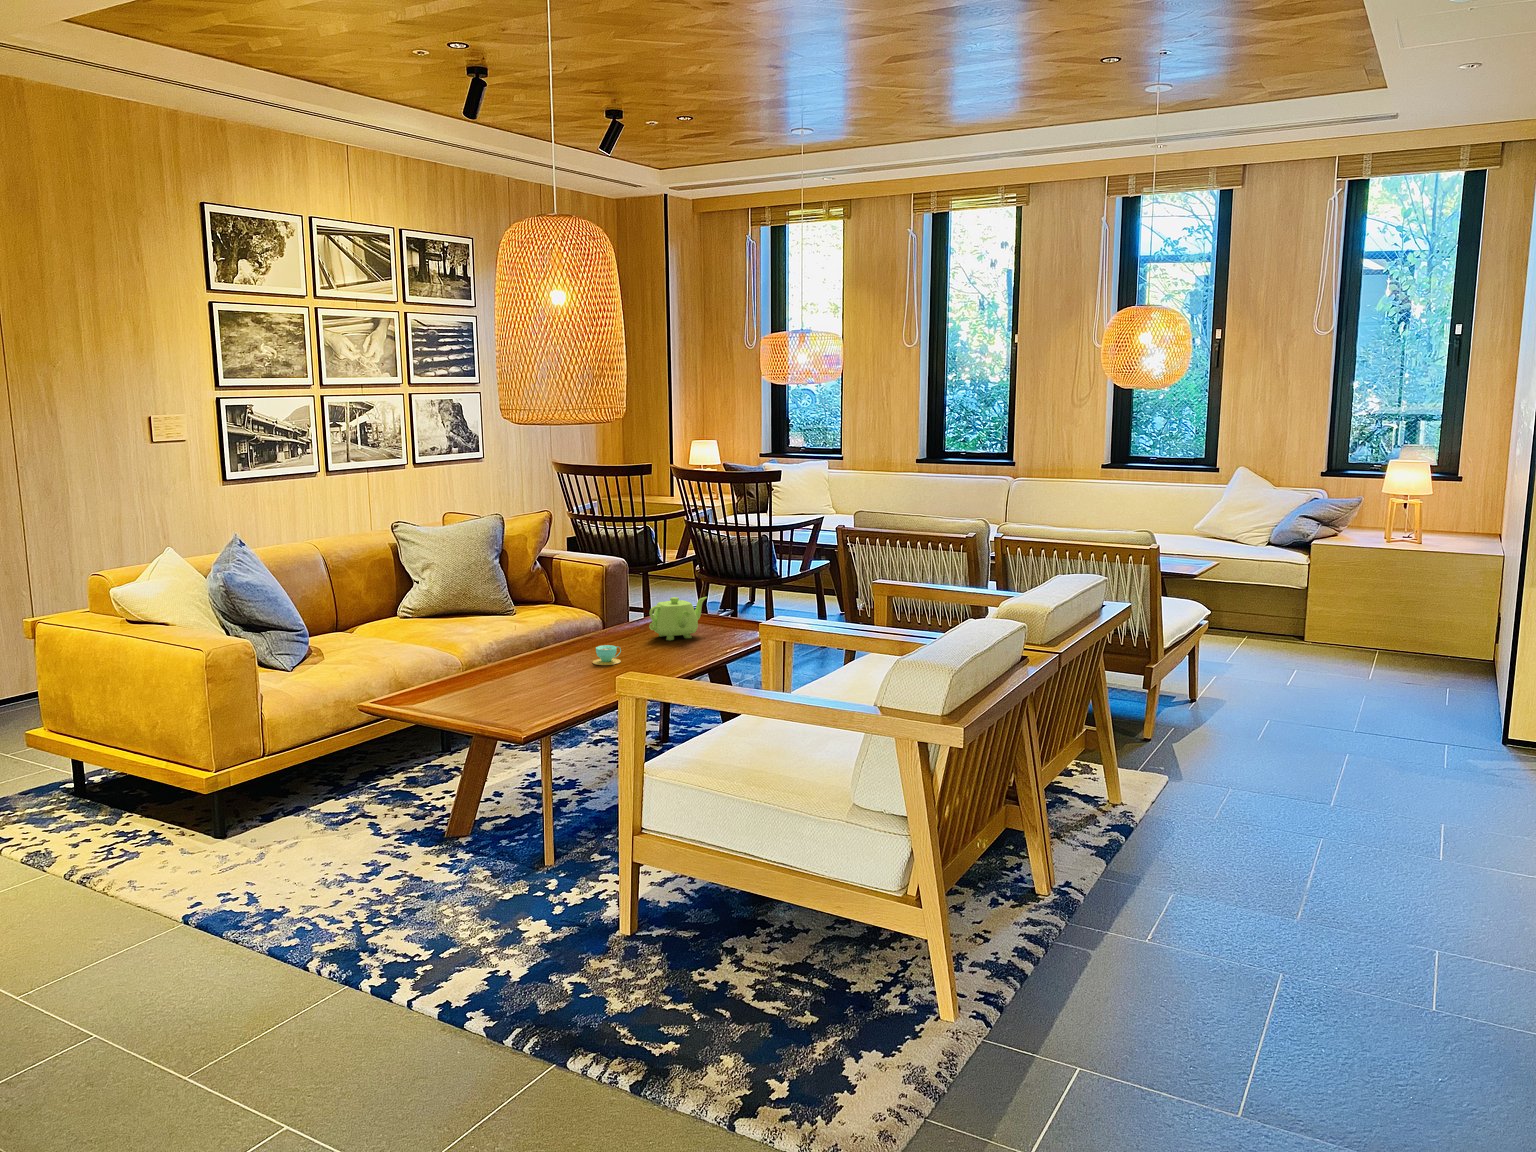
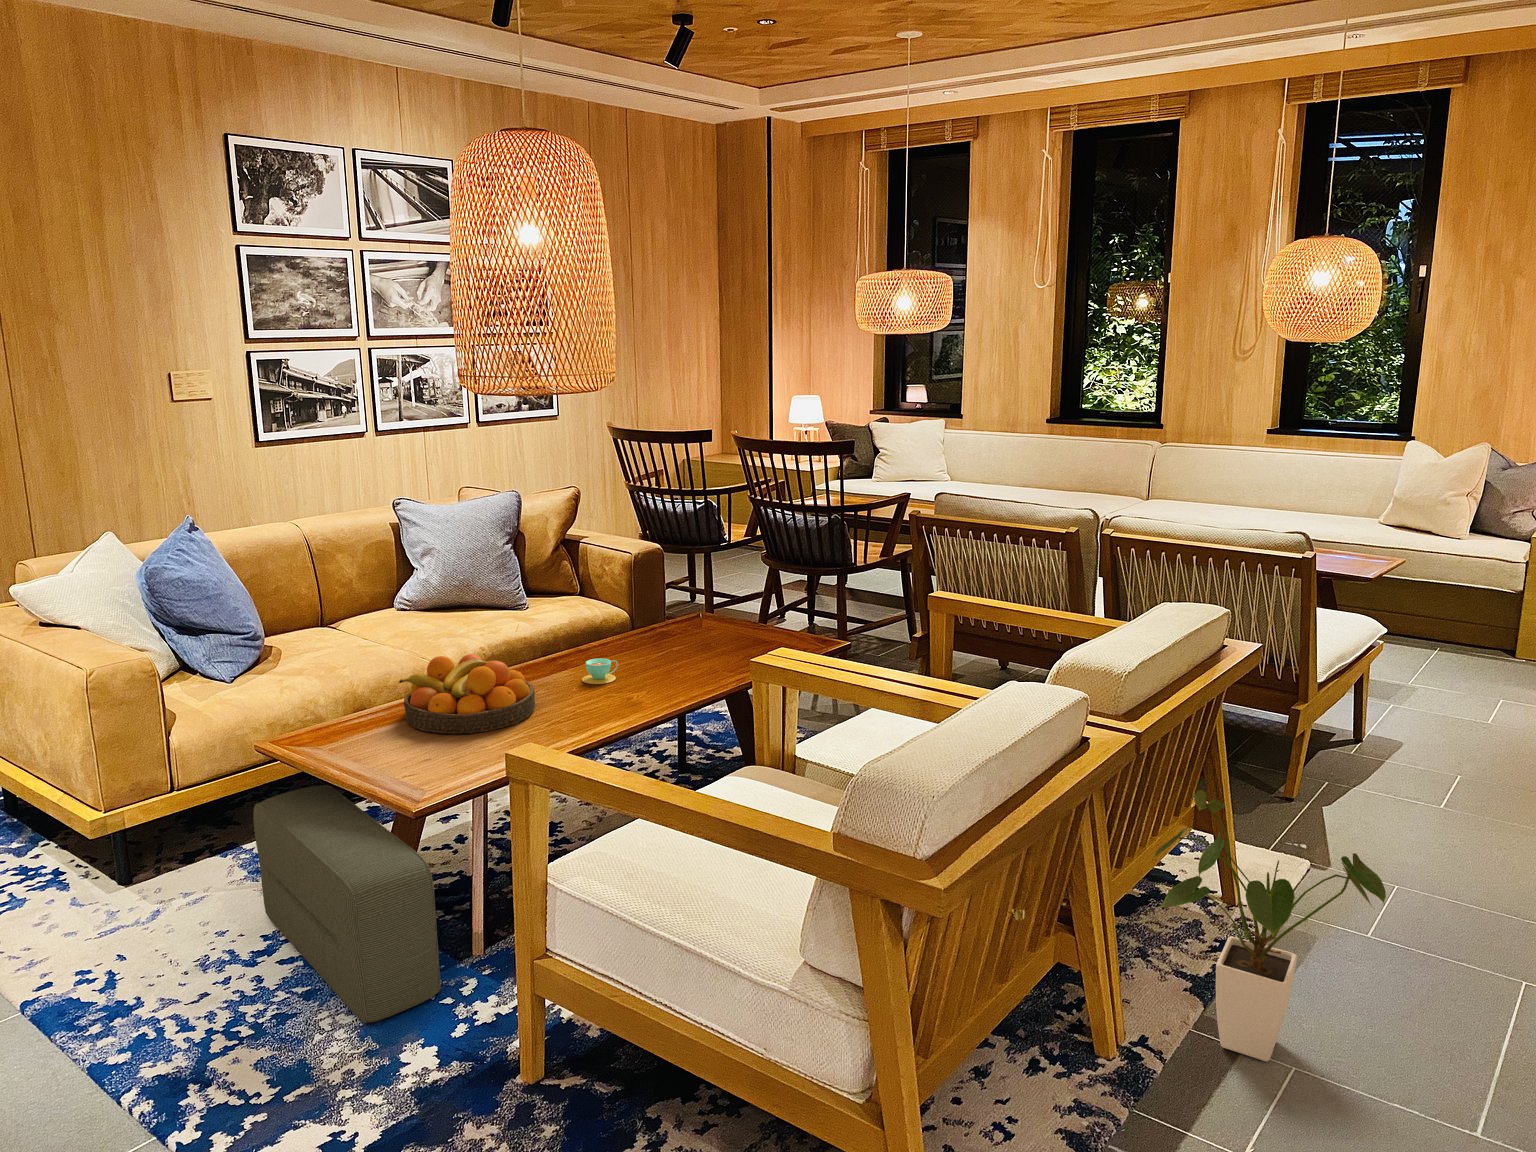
teapot: present [649,597,707,640] -> none [665,597,736,649]
fruit bowl: none [456,640,566,699] -> present [399,654,535,734]
house plant: none [1066,702,1225,888] -> present [1154,790,1386,1061]
pouf: none [352,743,533,911] -> present [253,785,441,1023]

